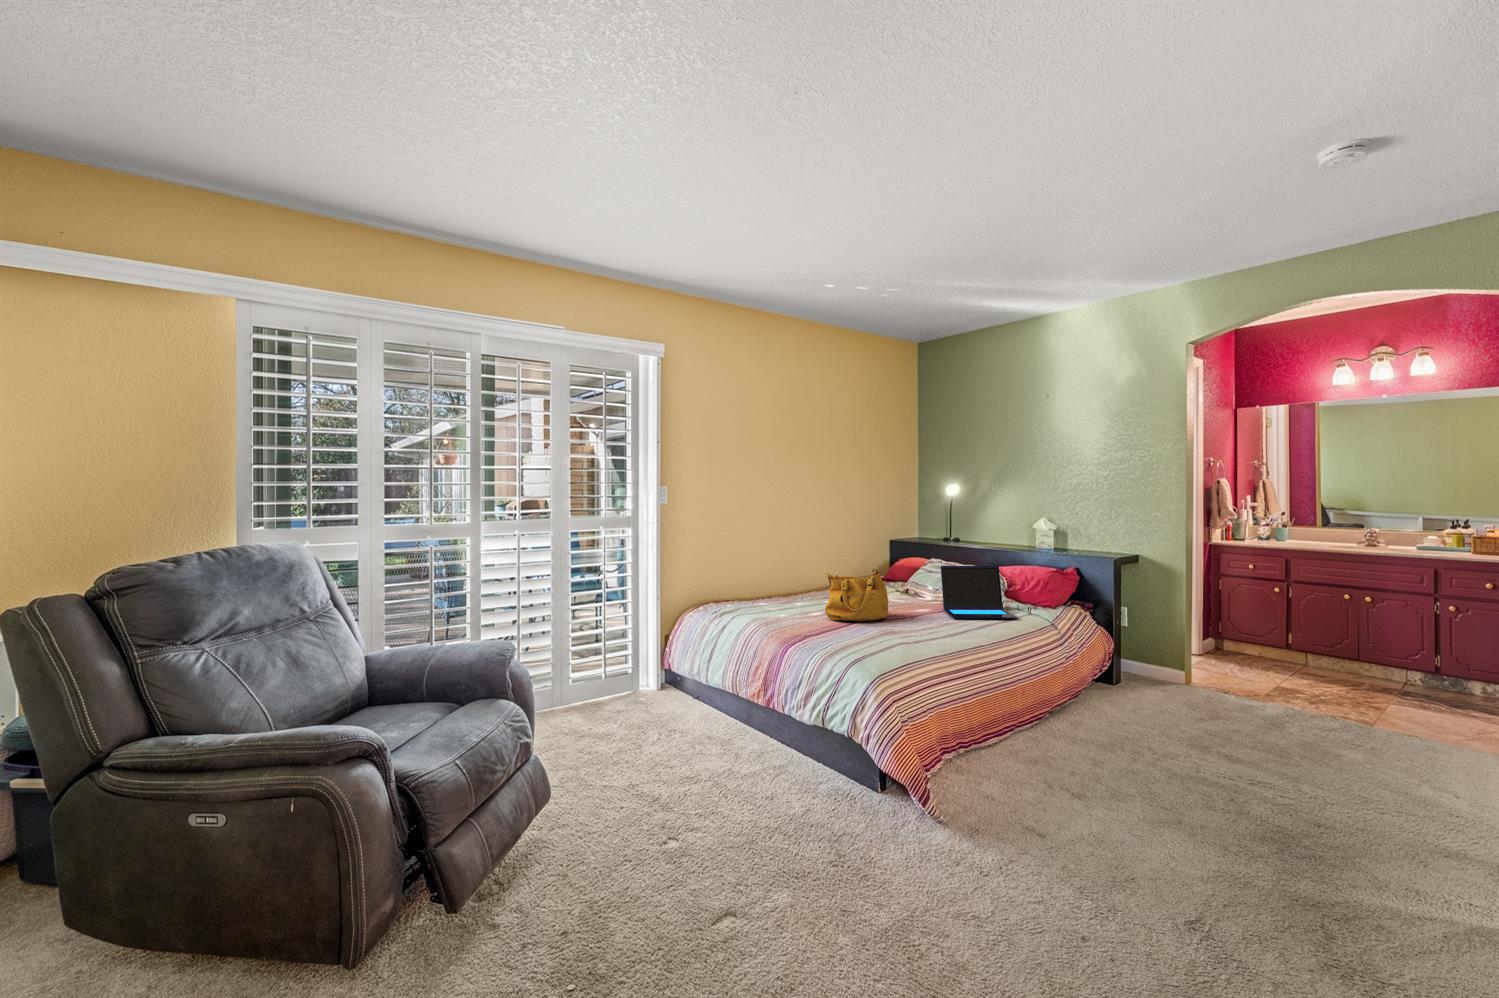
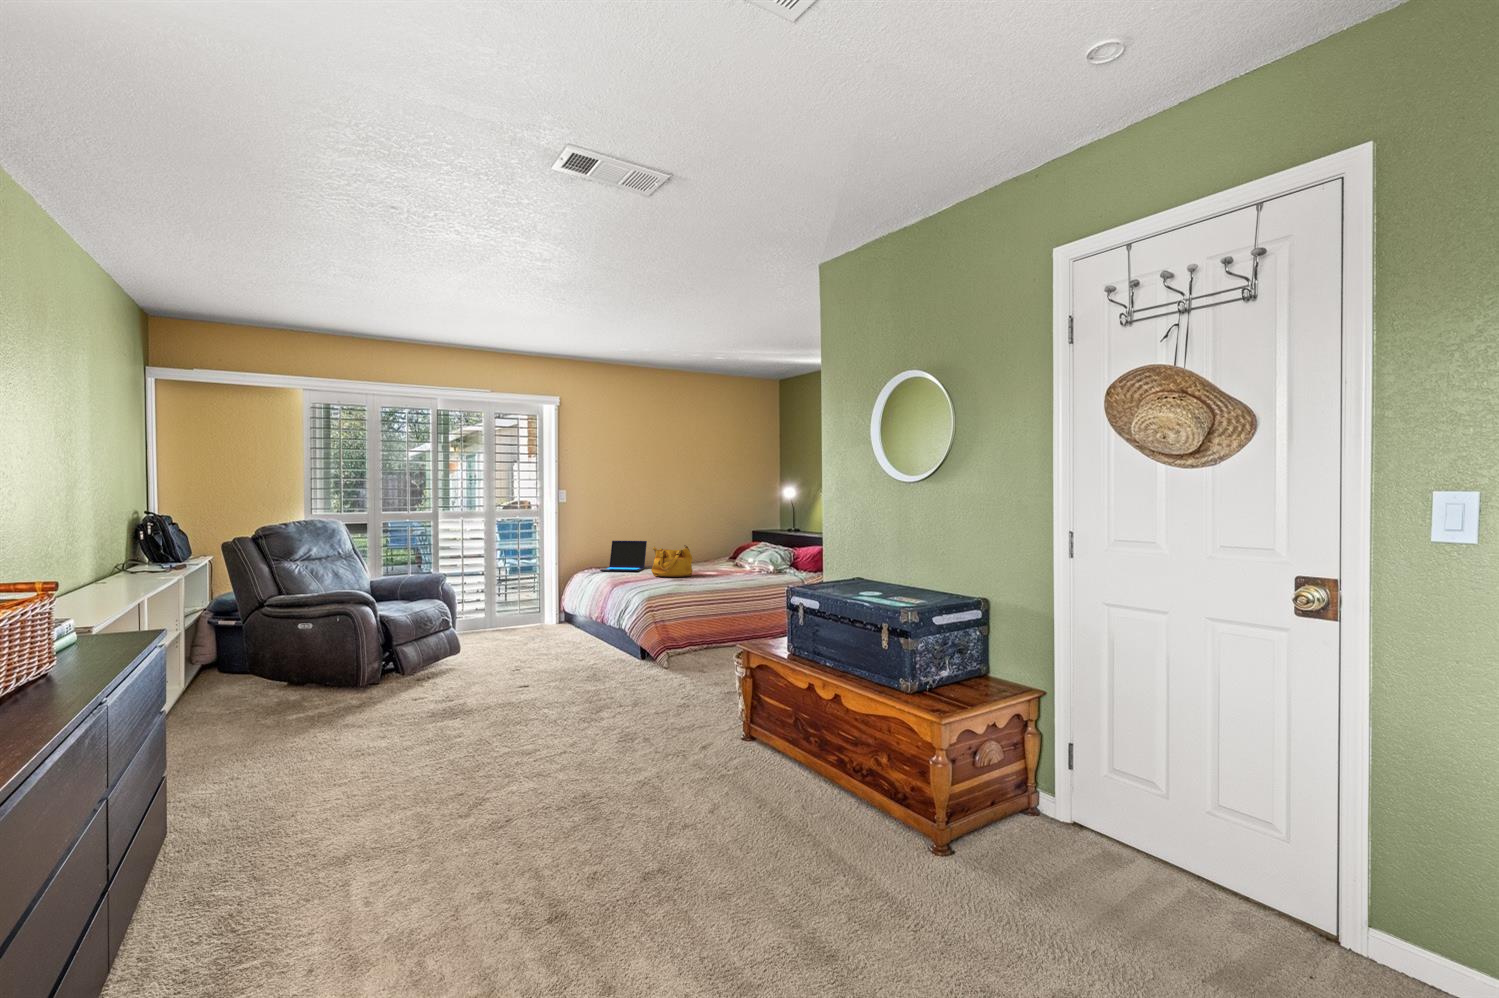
laptop: present [941,566,1018,619] -> present [600,541,647,572]

